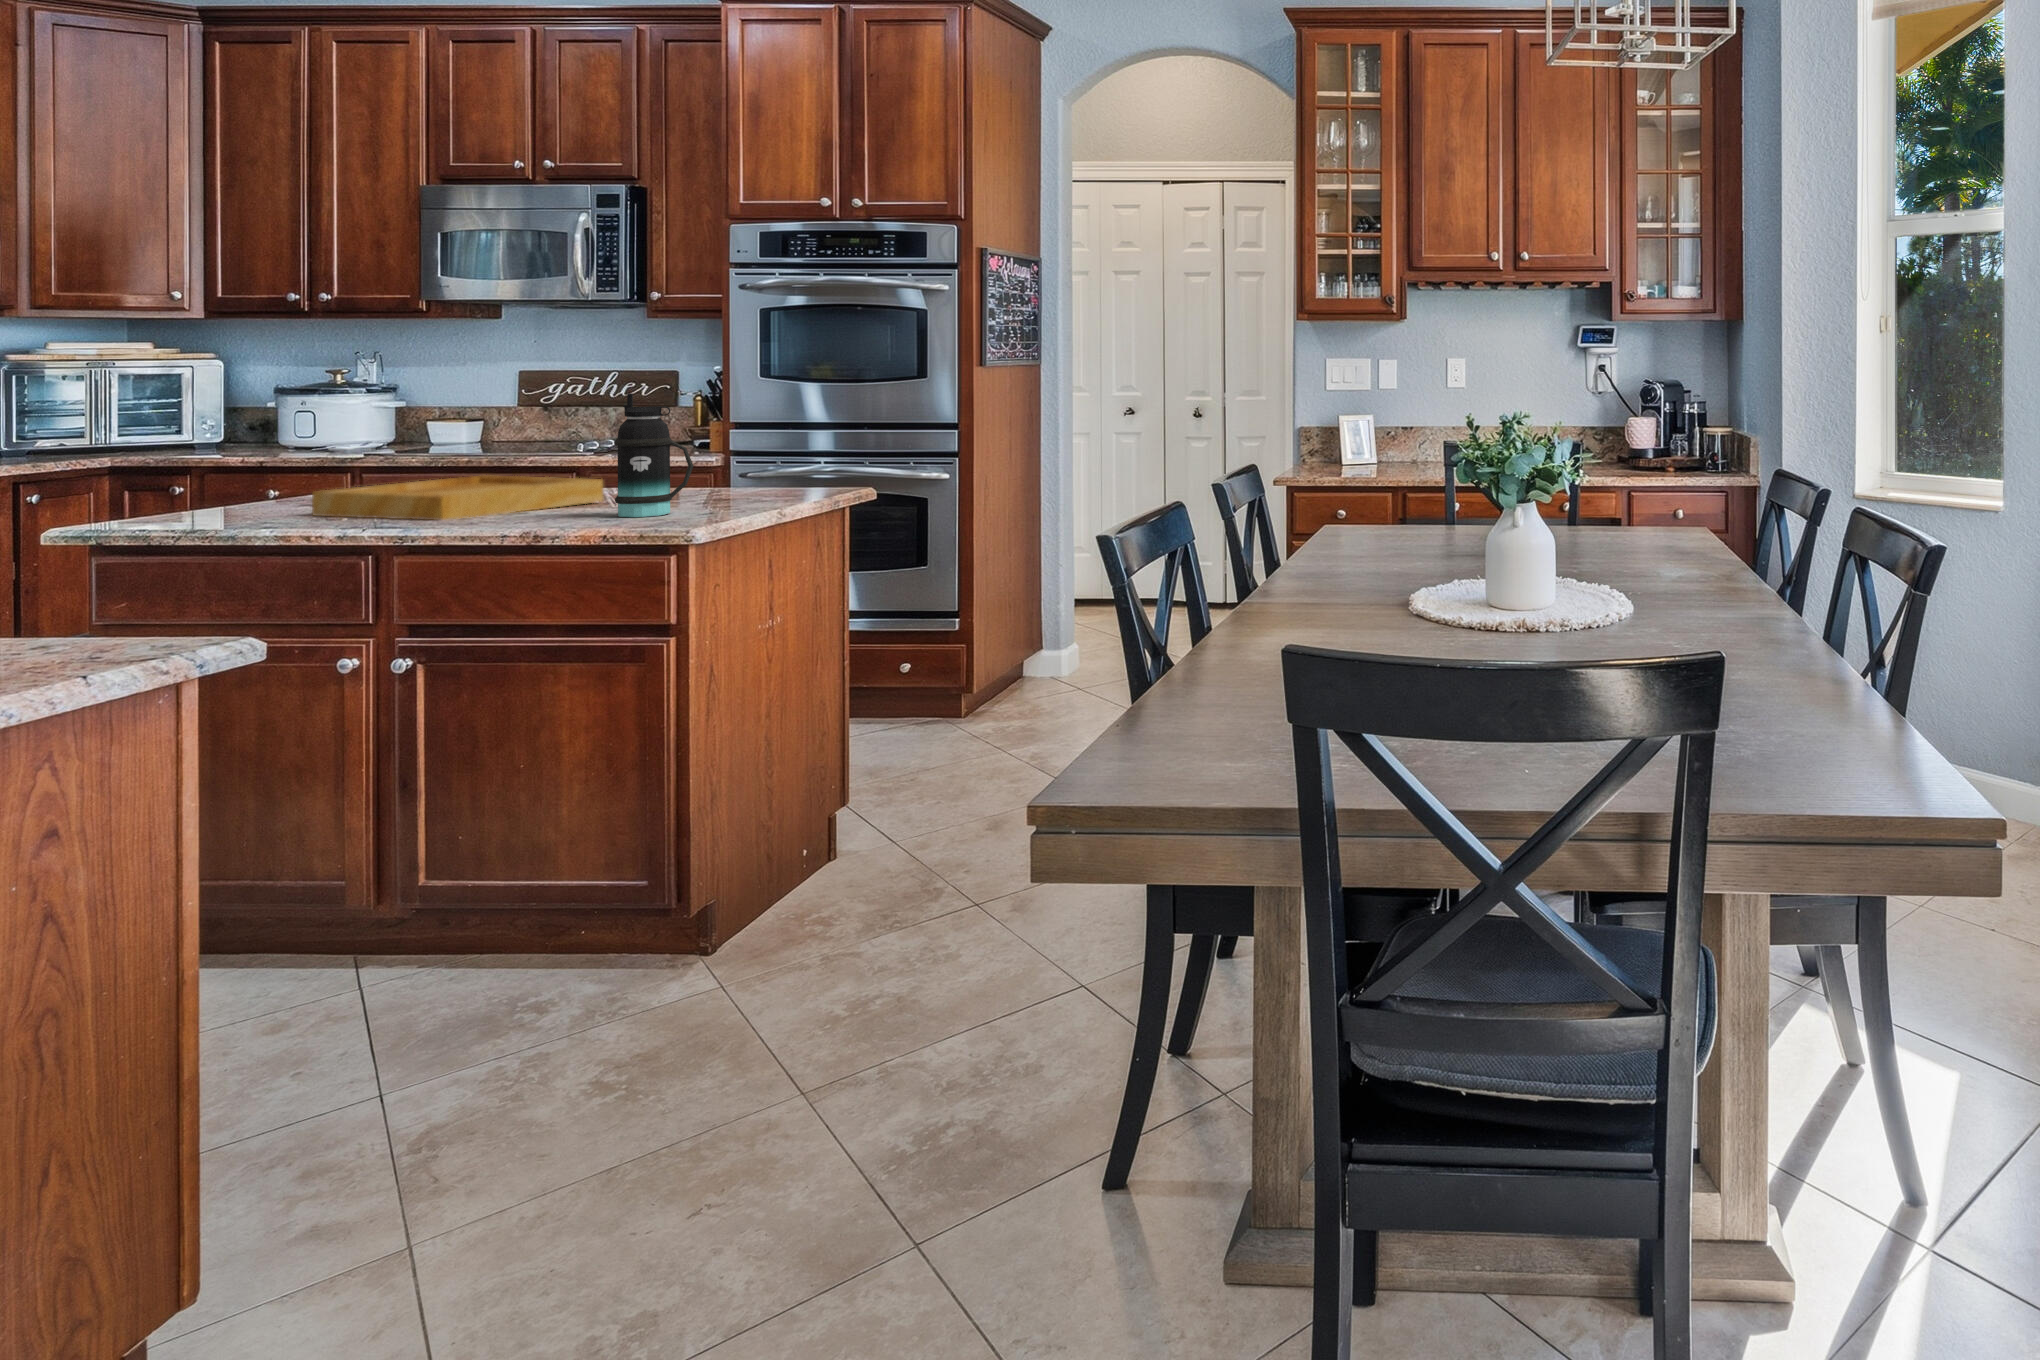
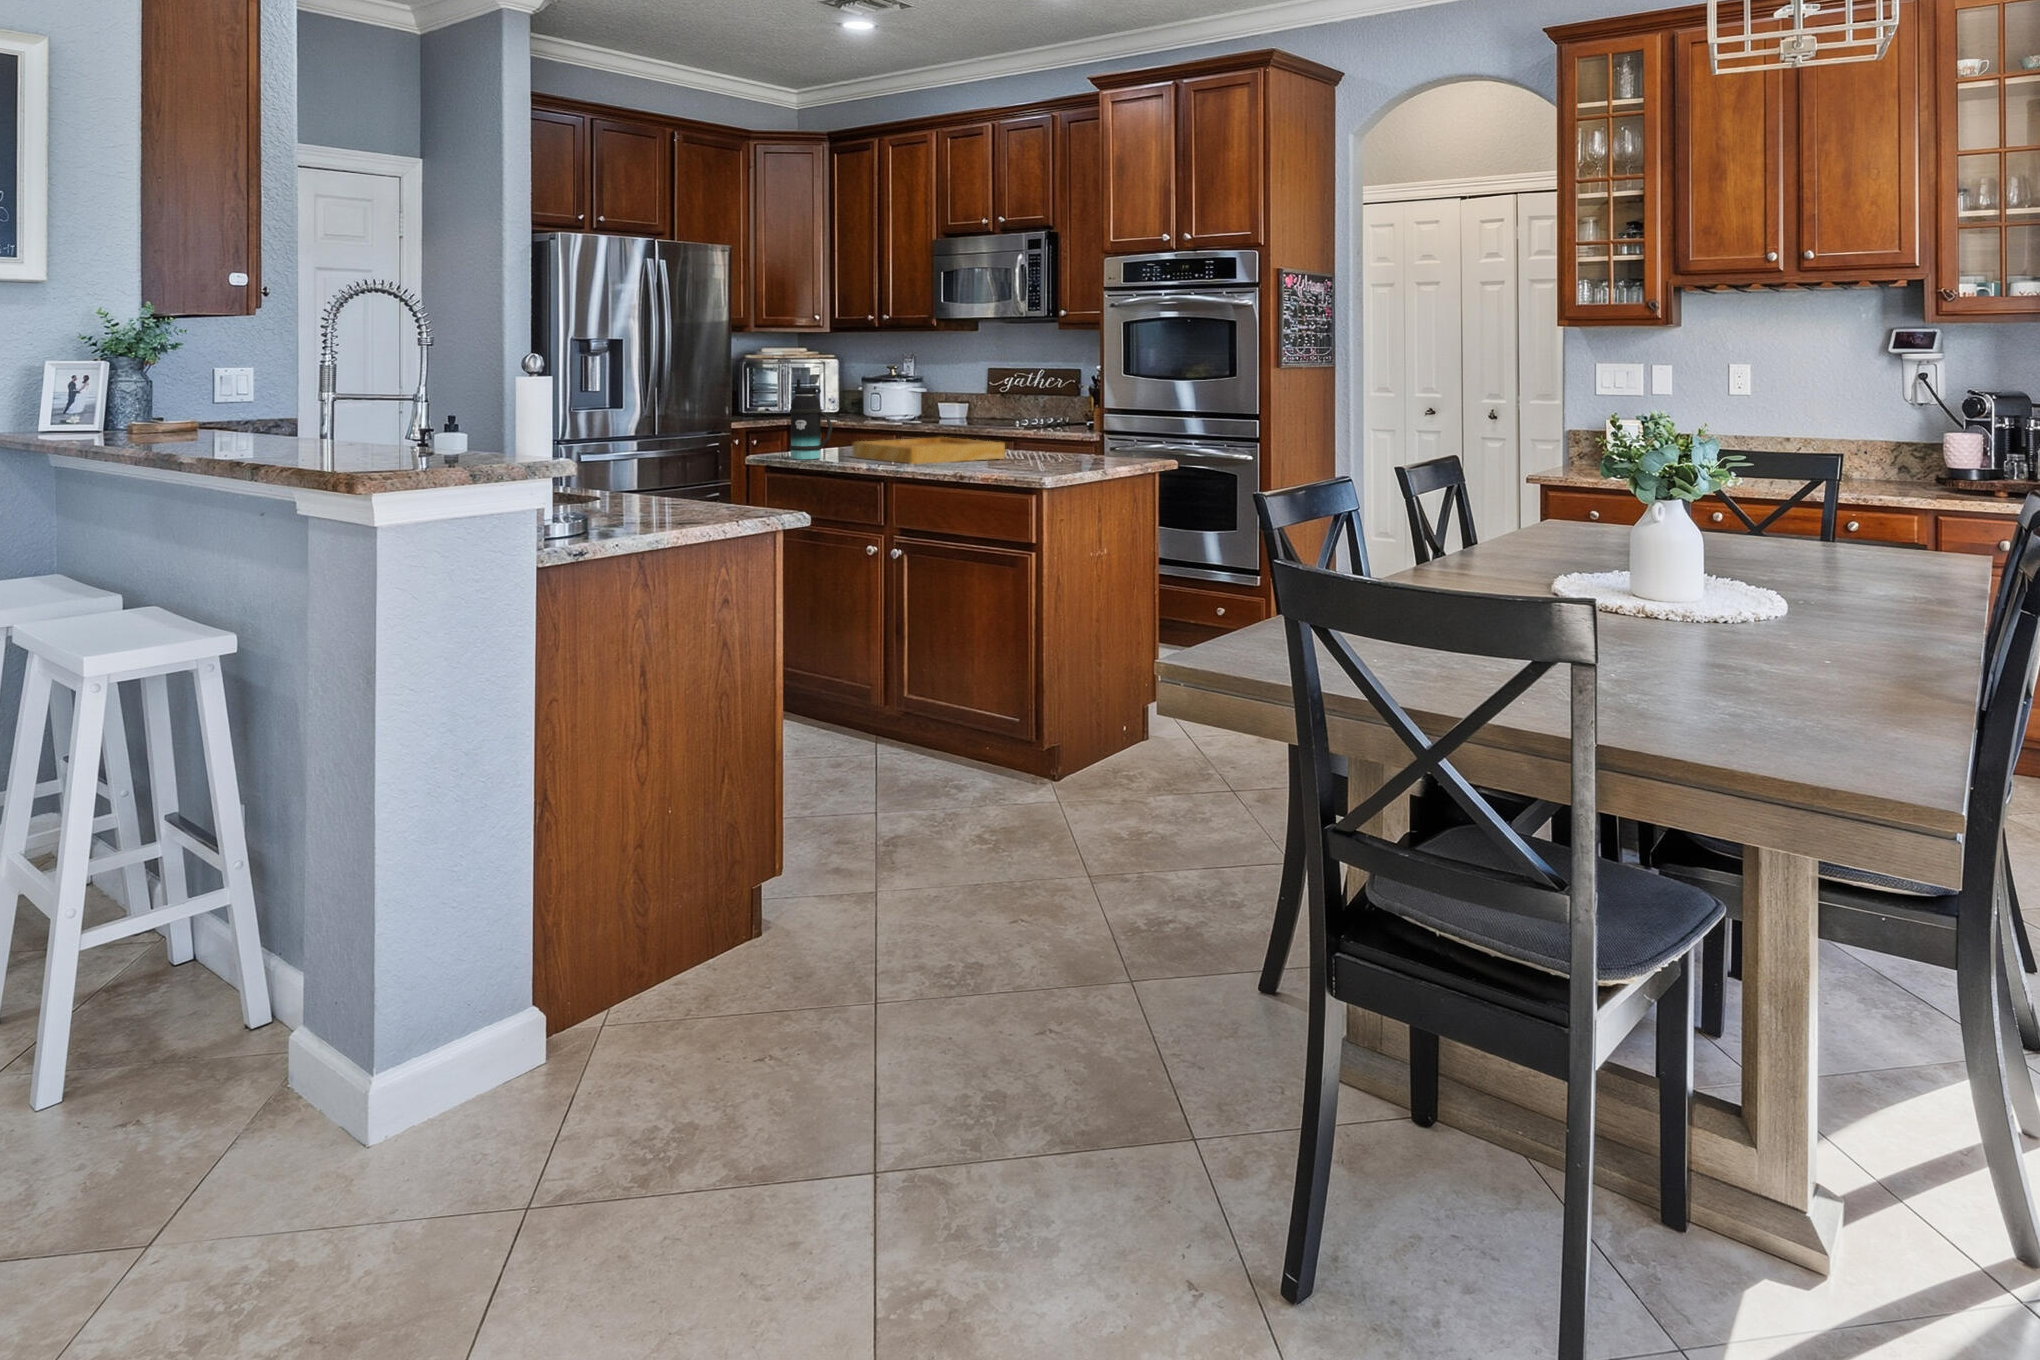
bottle: present [614,393,693,517] -> present [790,379,832,459]

